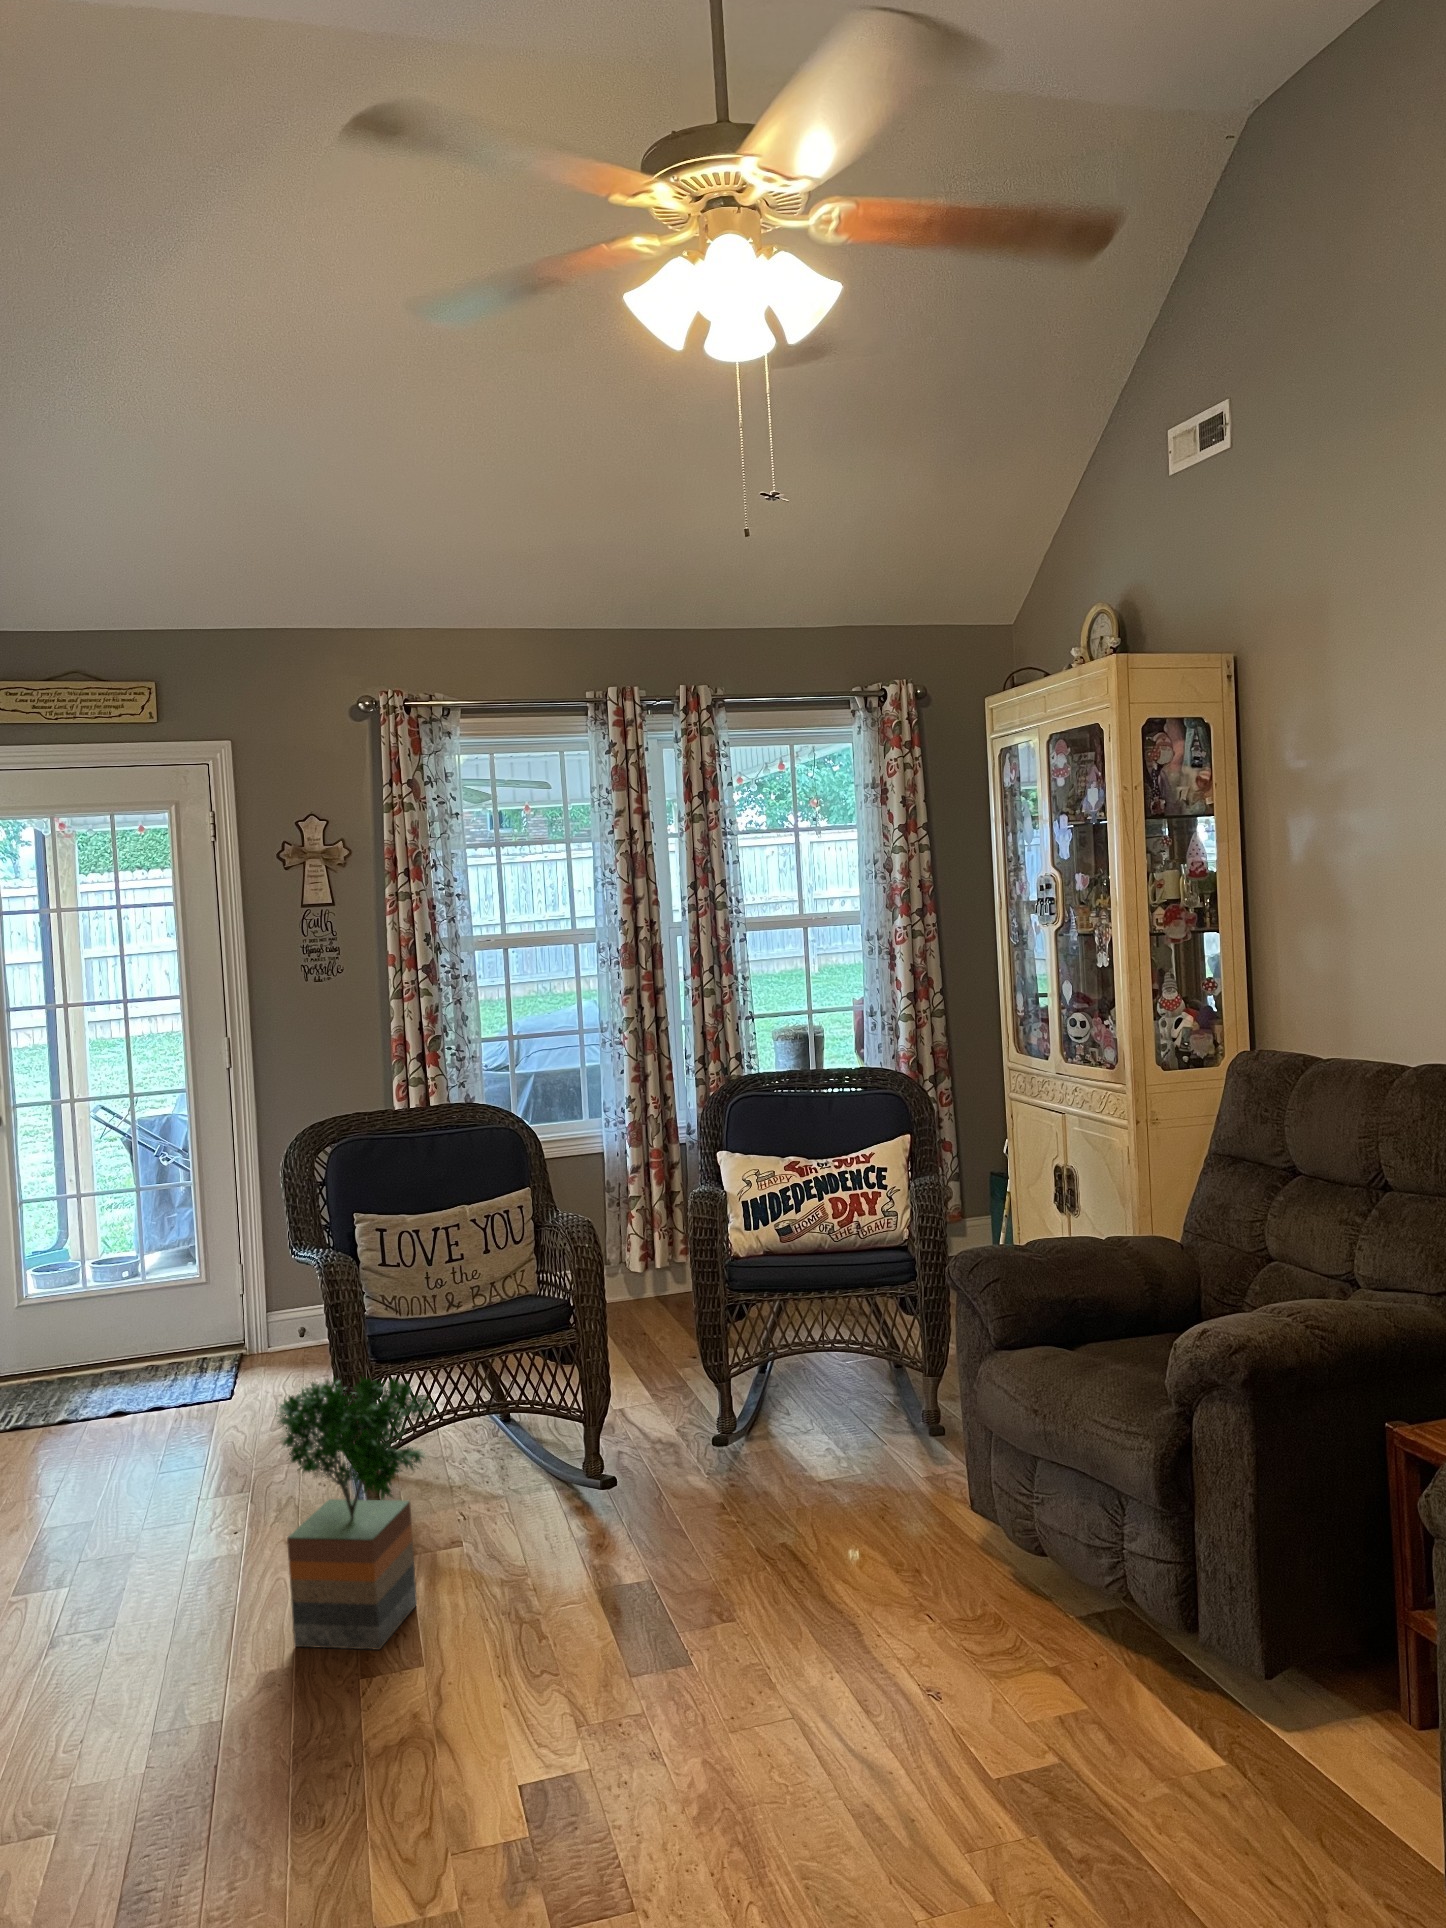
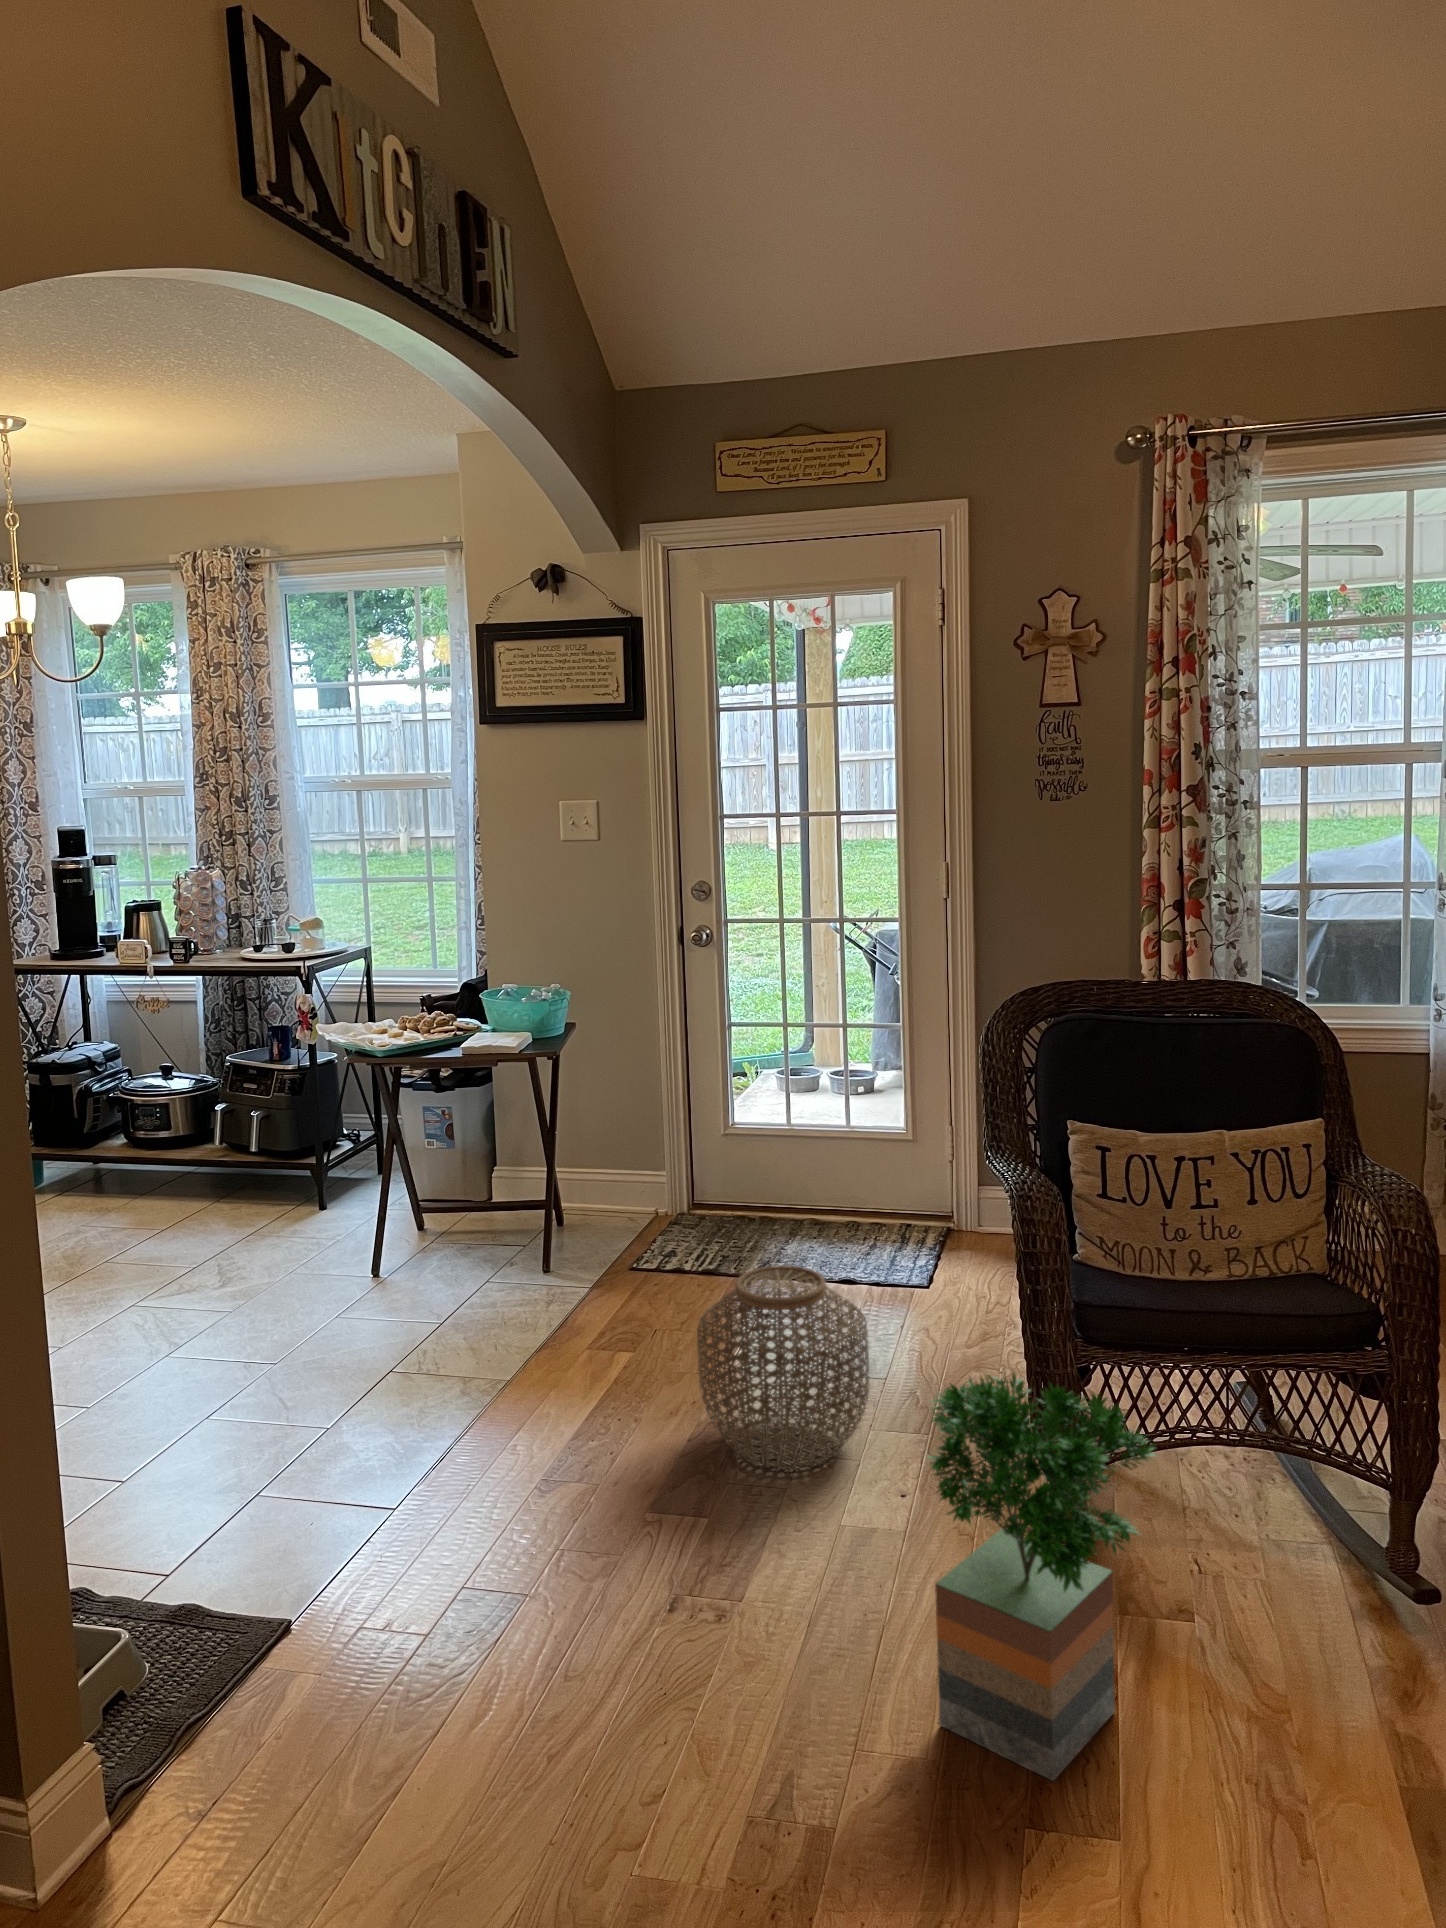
woven basket: none [48,1372,204,1544] -> present [697,1265,869,1470]

